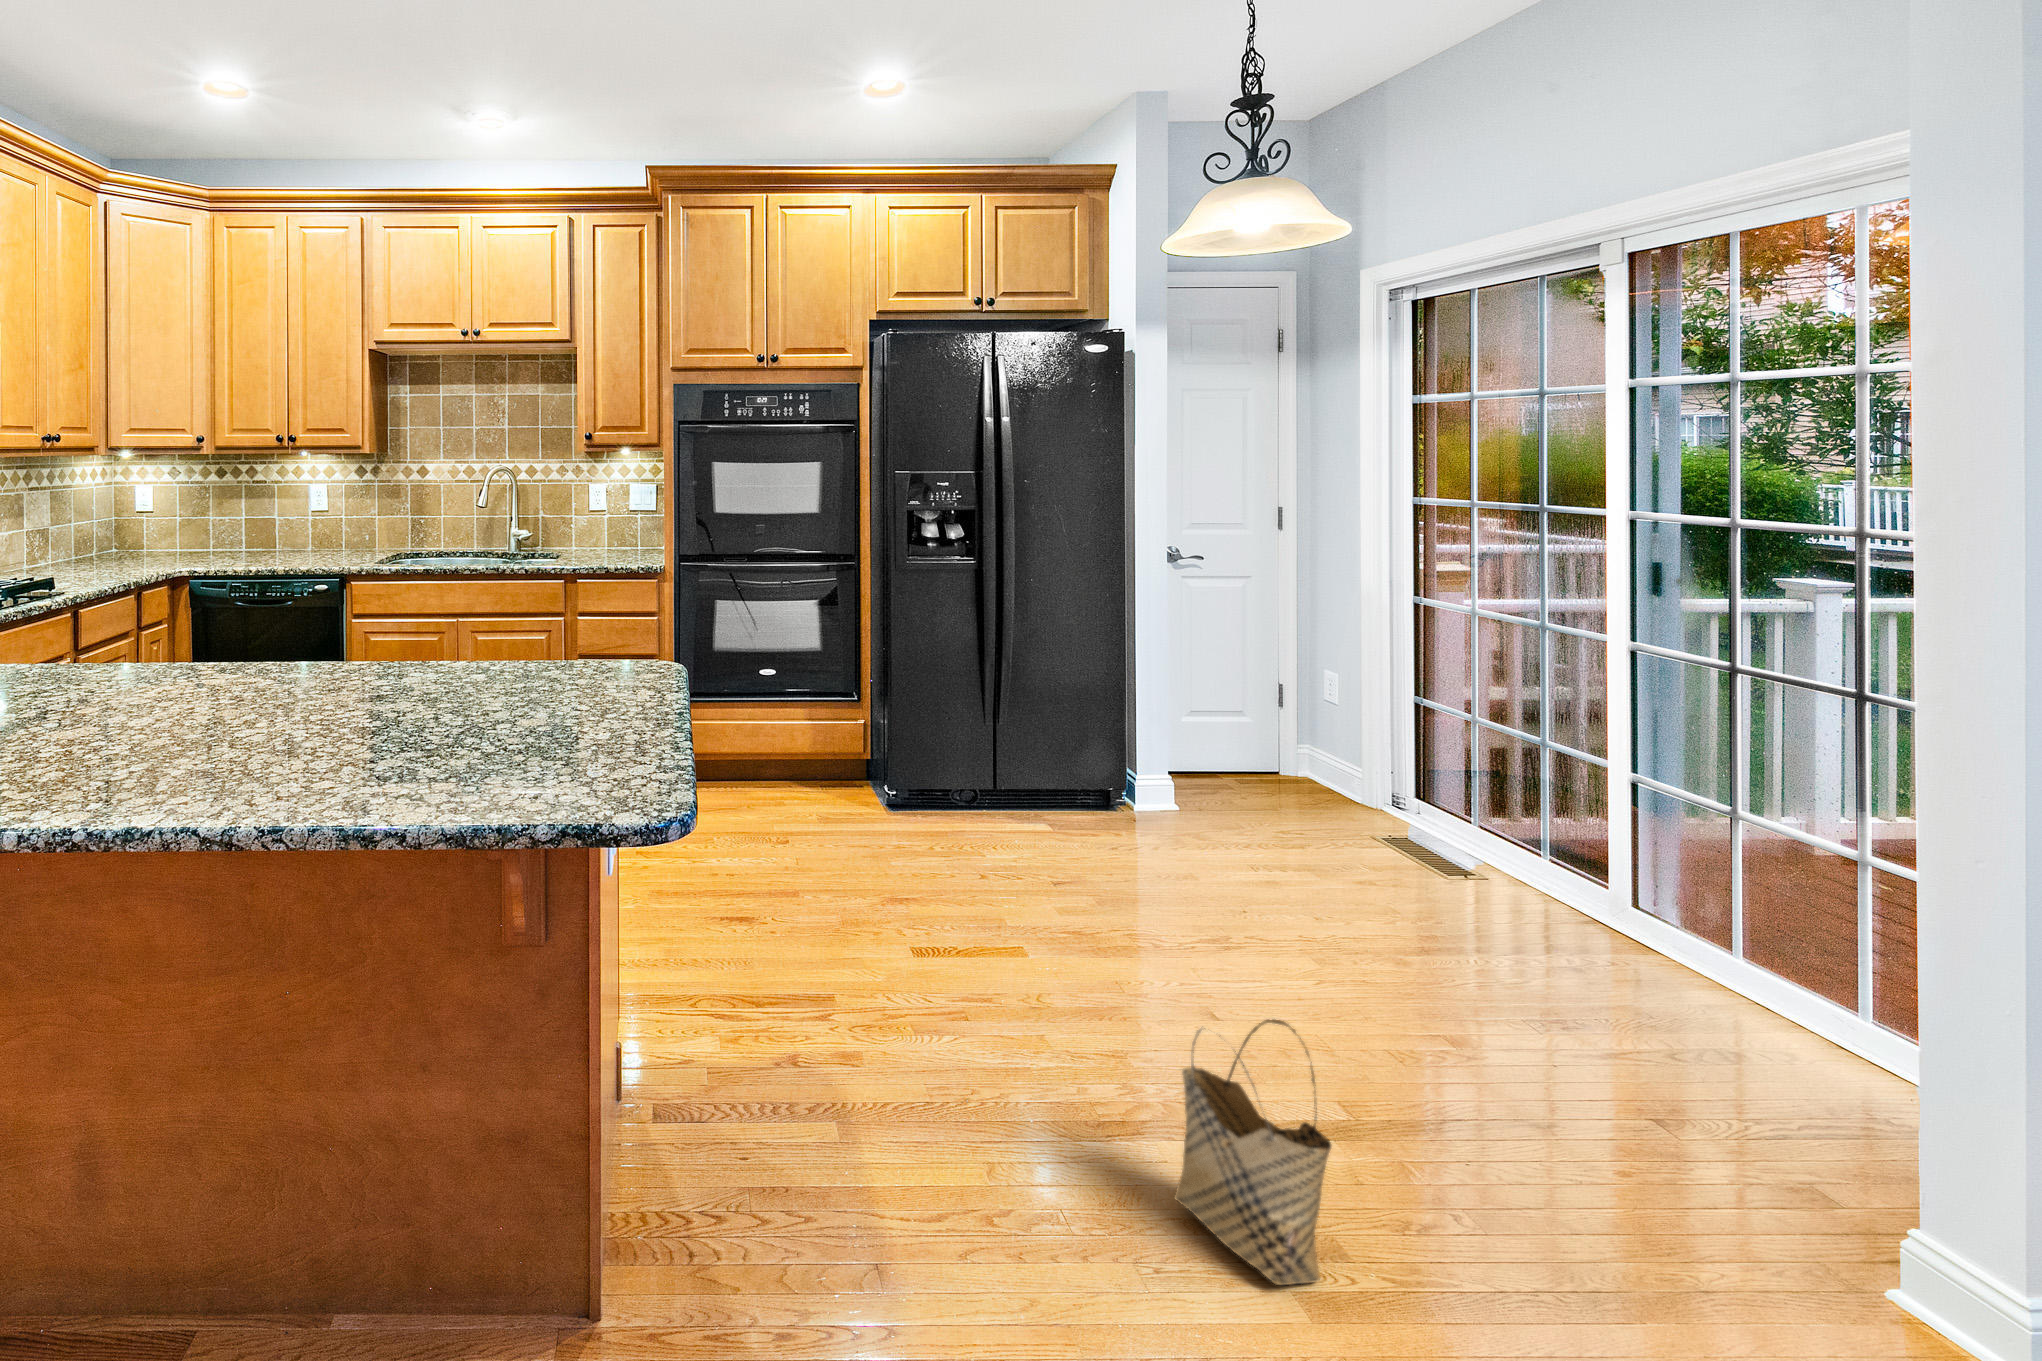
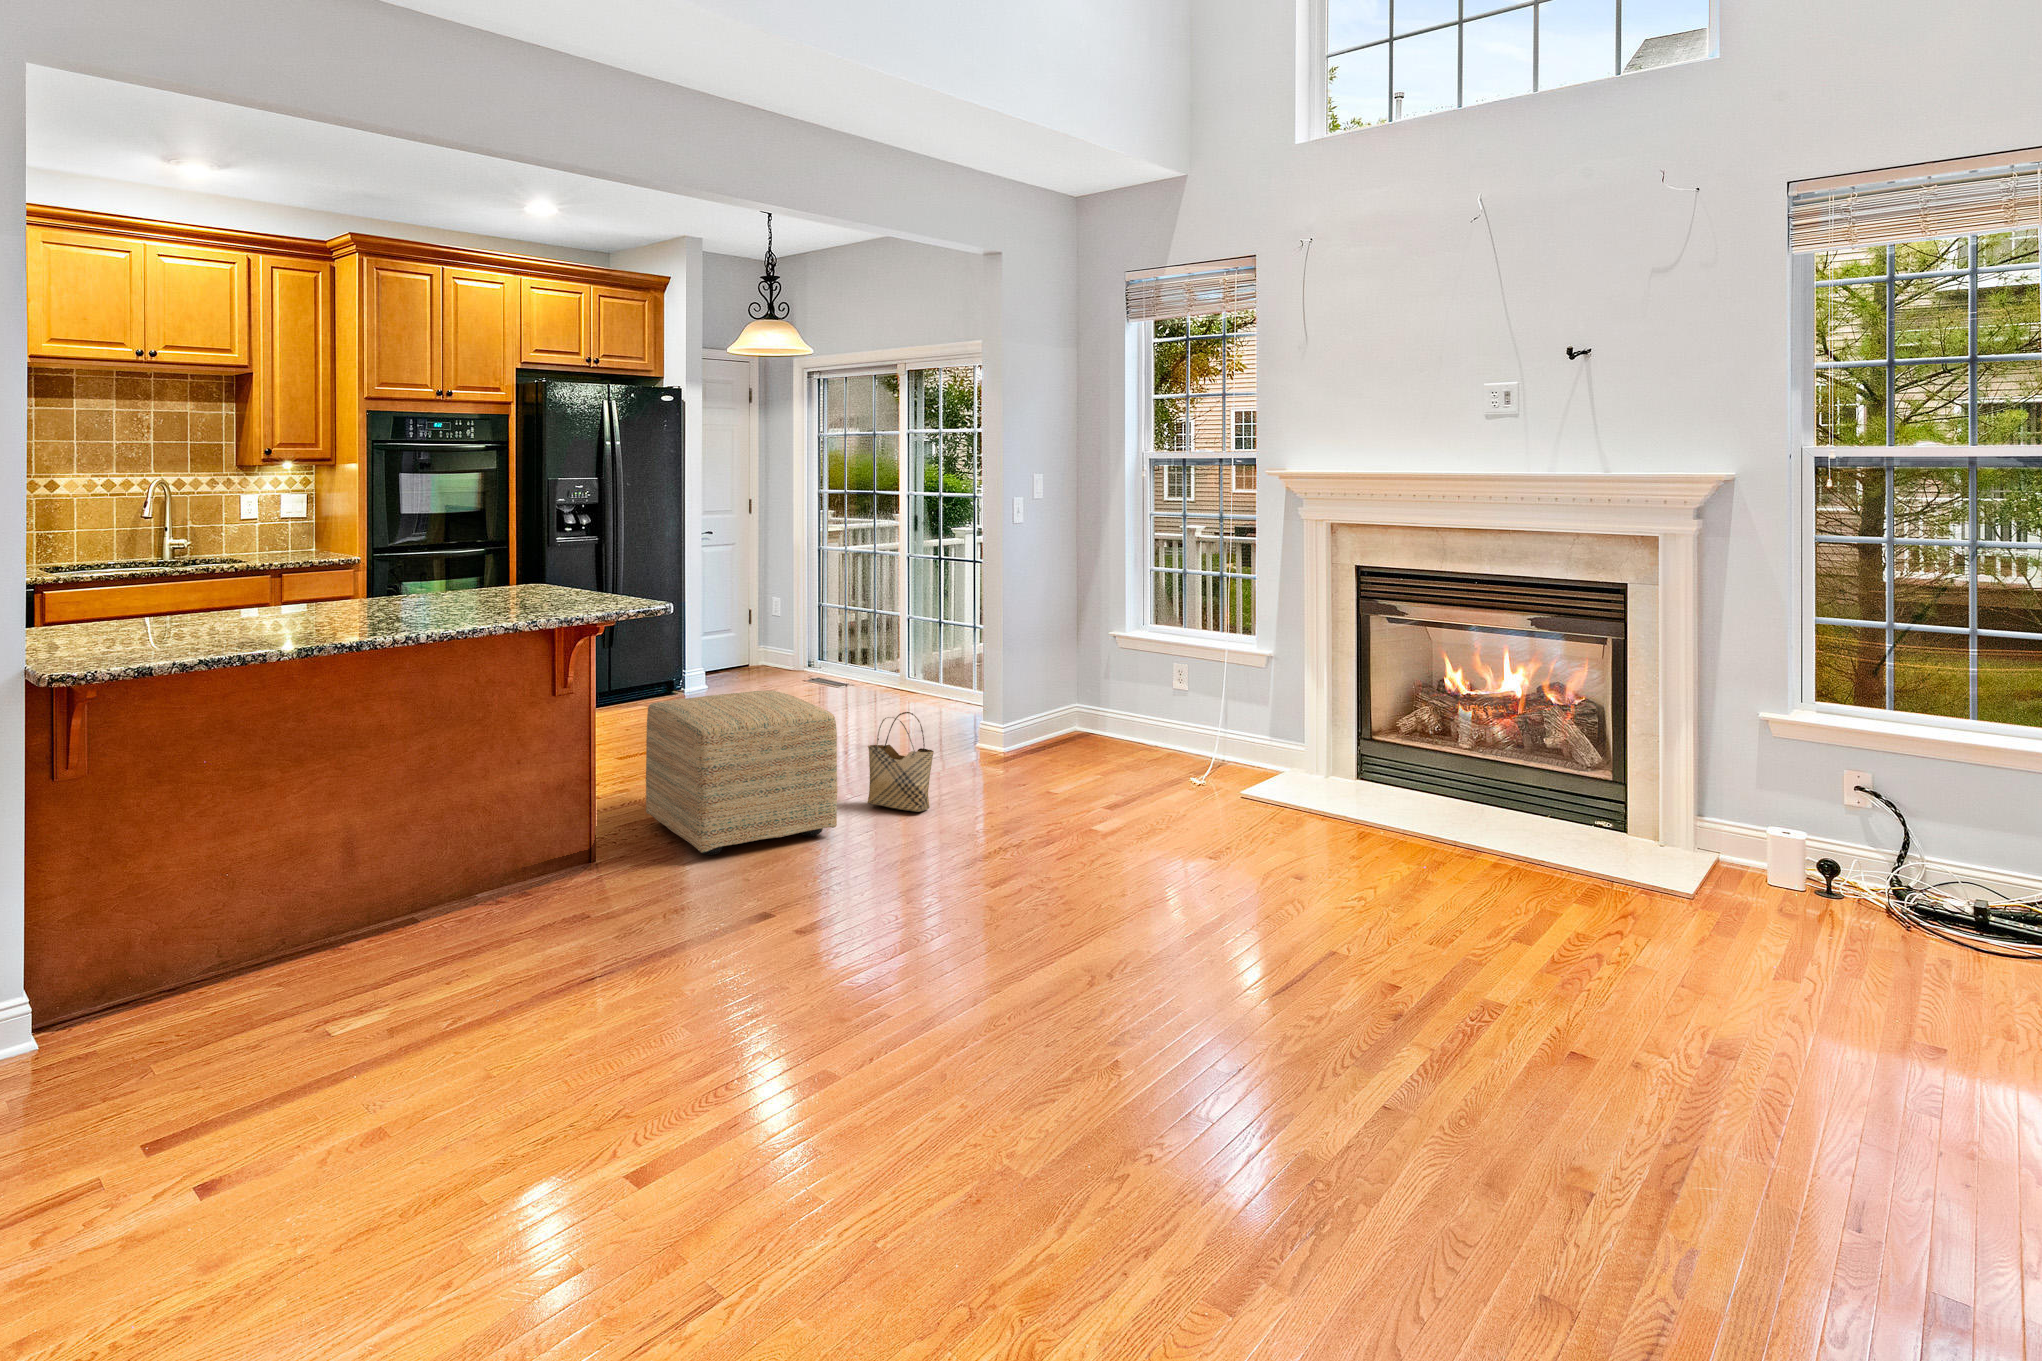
ottoman: none [697,868,1022,1257] -> present [646,690,837,855]

